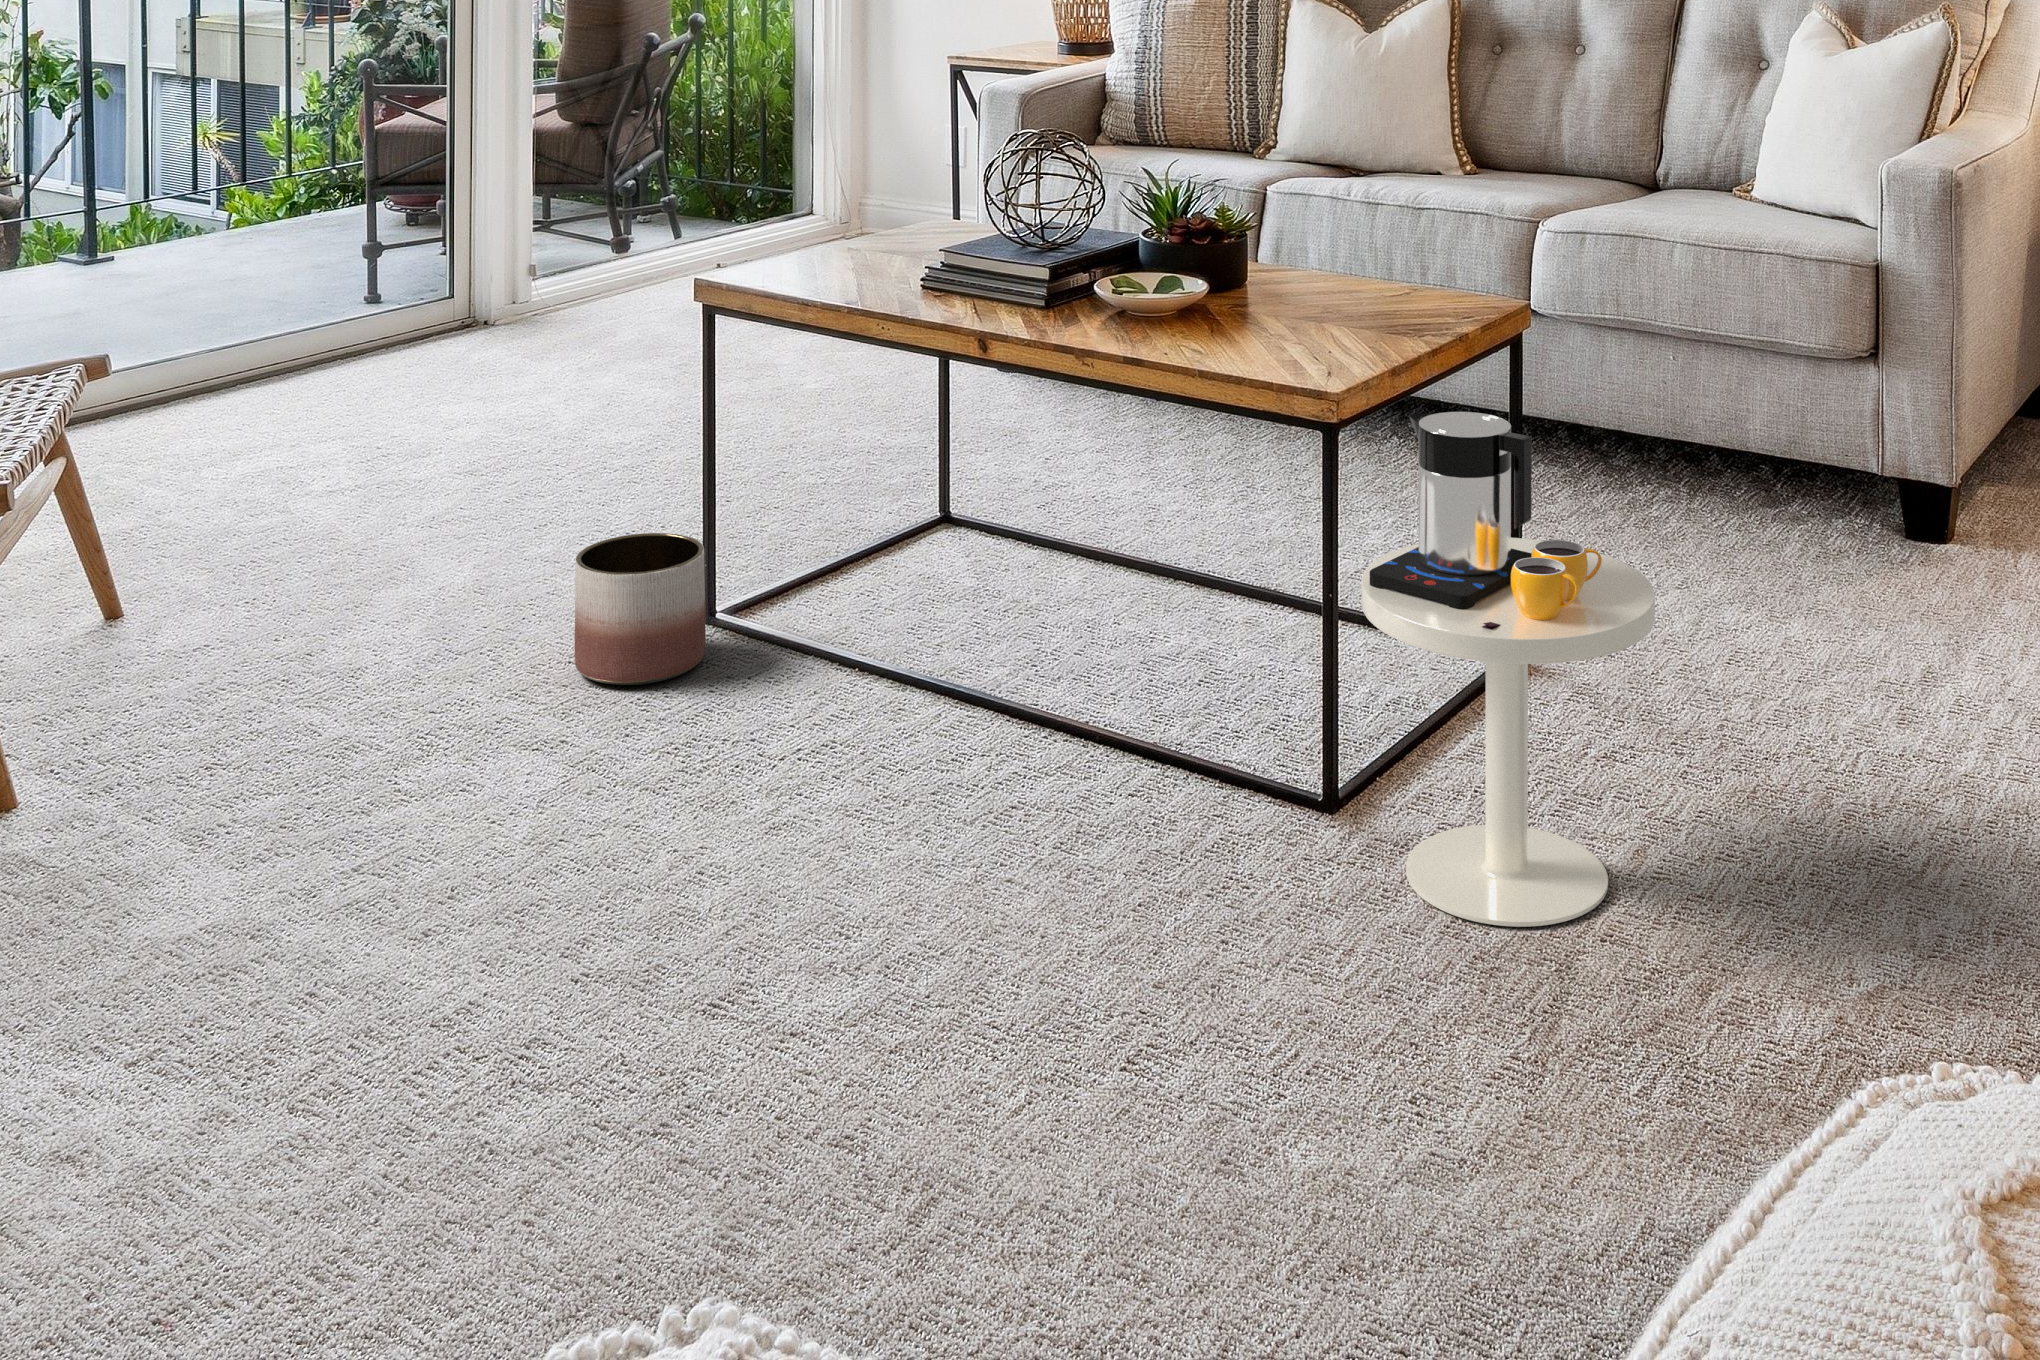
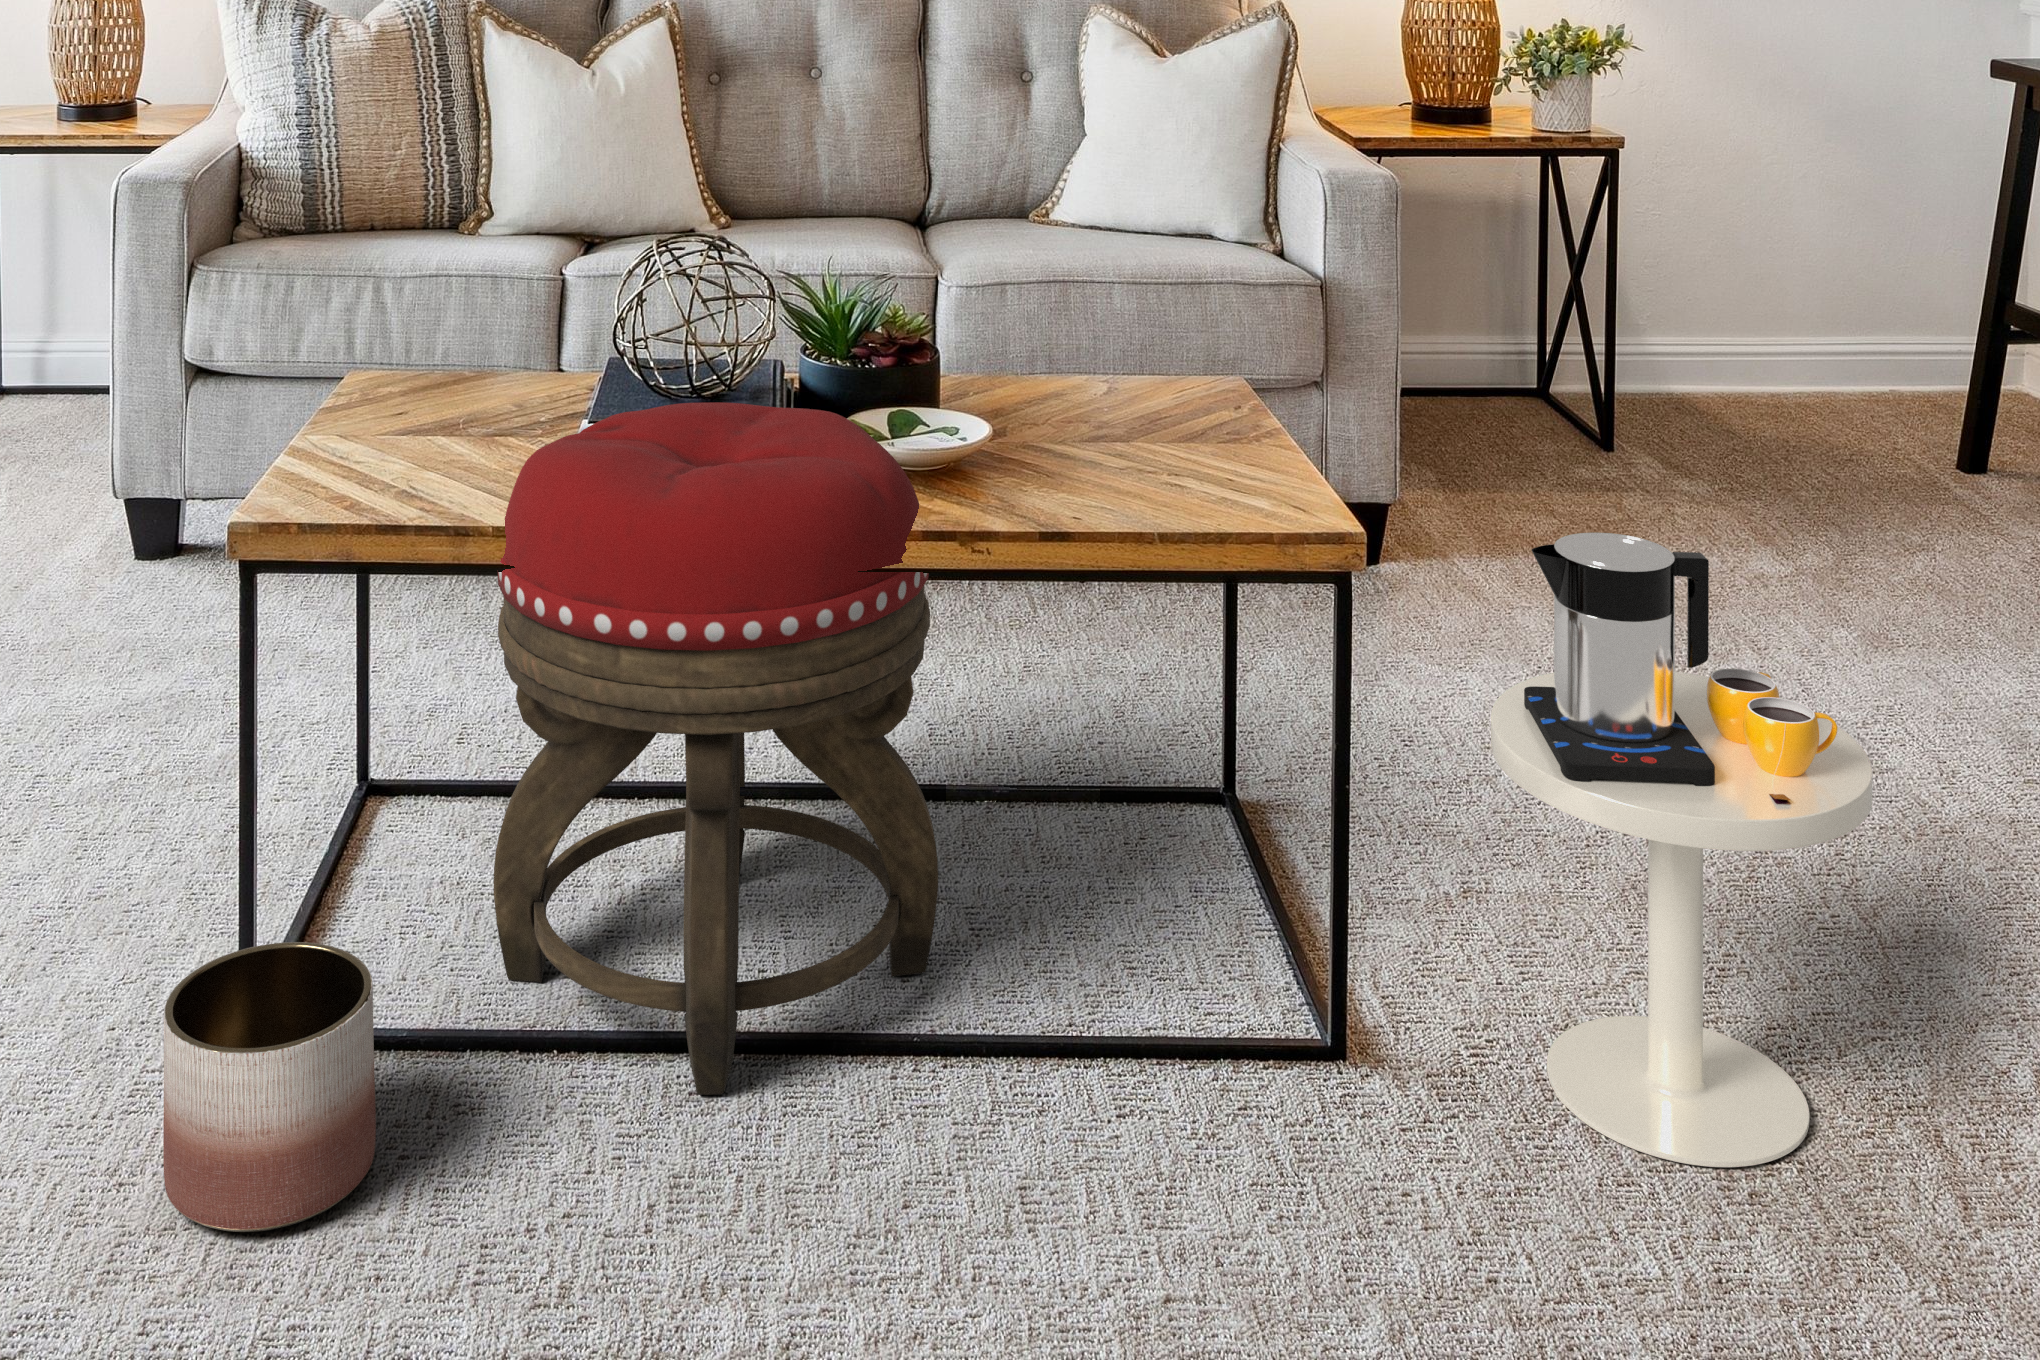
footstool: none [837,250,1144,698] -> present [494,402,938,1095]

